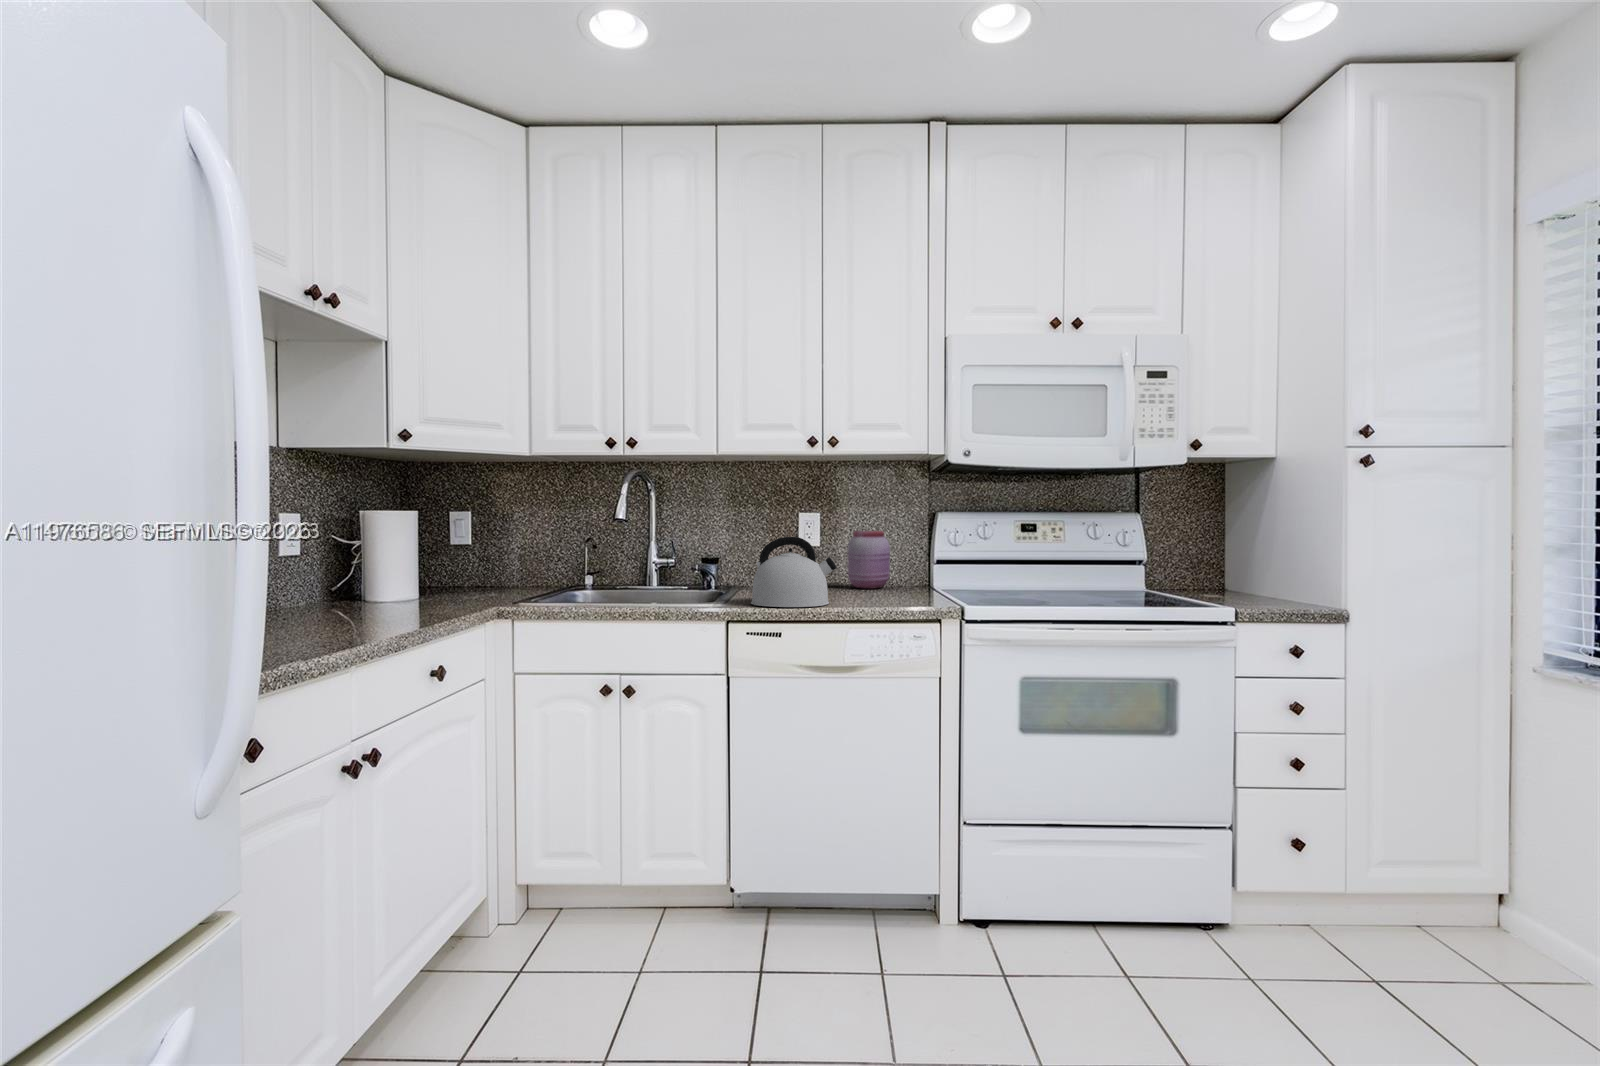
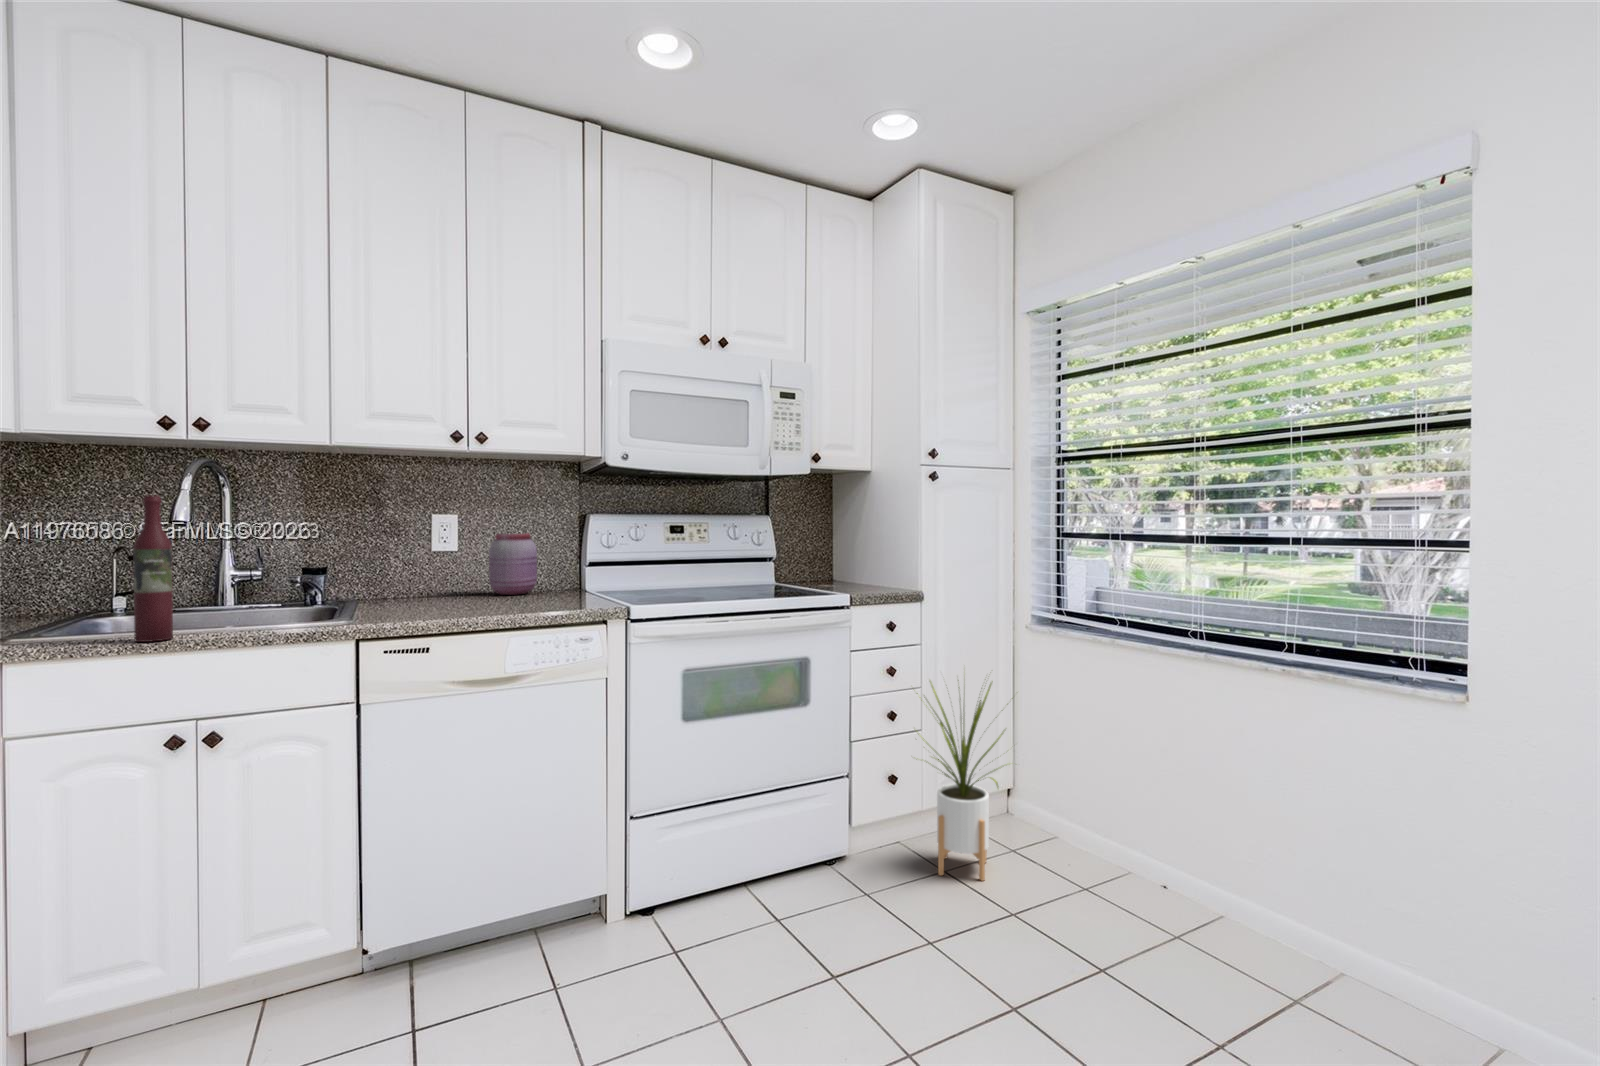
wine bottle: none [580,500,604,612] -> present [133,495,173,642]
kettle: present [751,537,837,607] -> none [384,540,490,619]
house plant: none [1324,709,1509,1005] -> present [917,682,1013,881]

